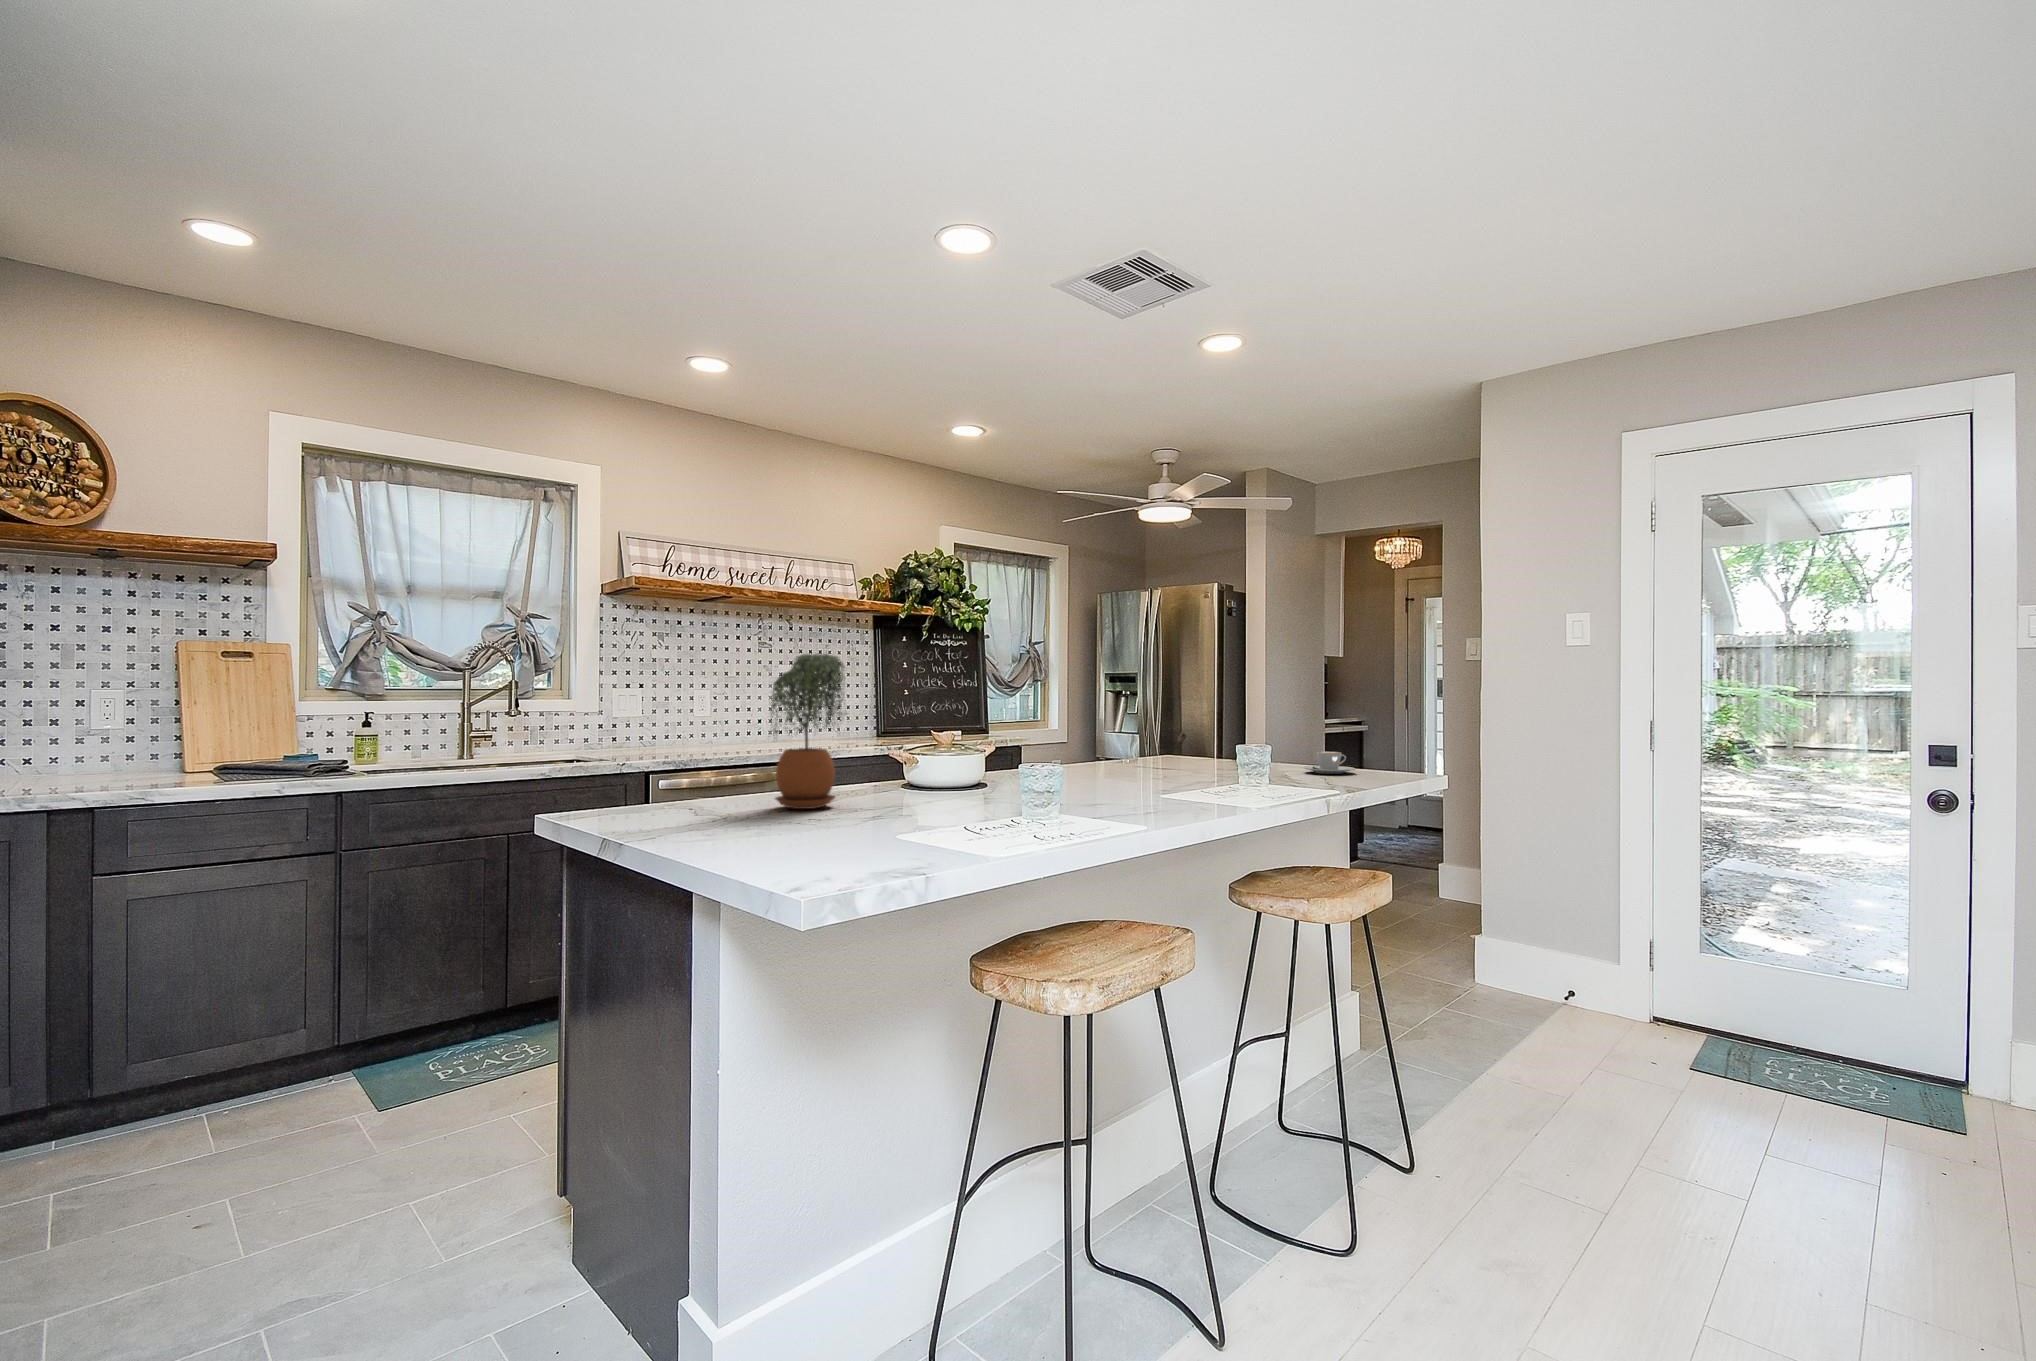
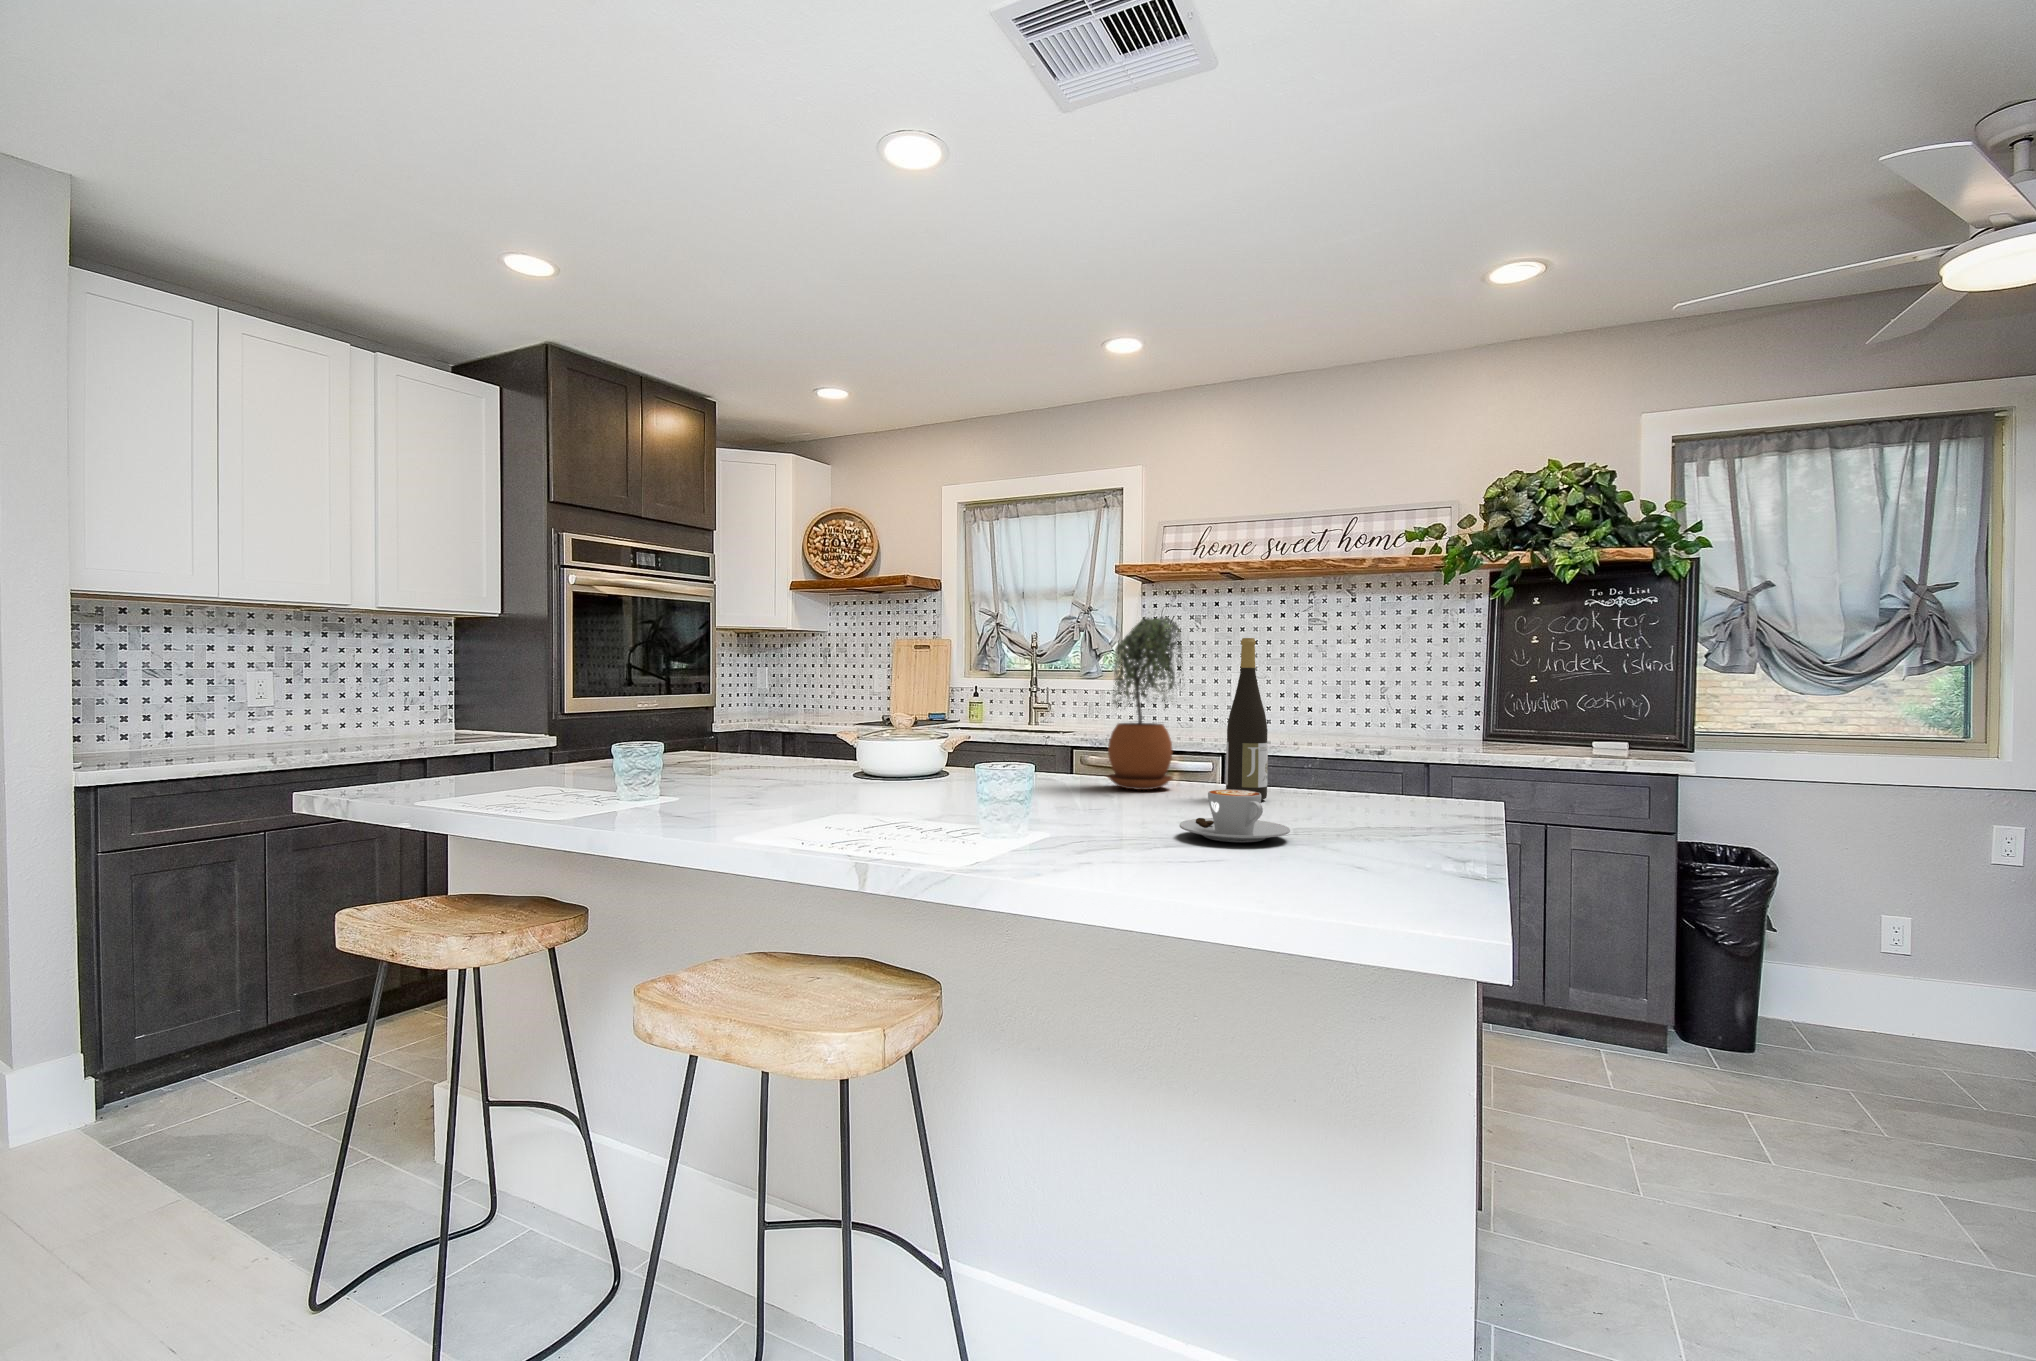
potted plant: present [770,654,845,809] -> present [1107,617,1183,790]
wine bottle: none [1182,676,1205,767] -> present [1226,638,1268,800]

